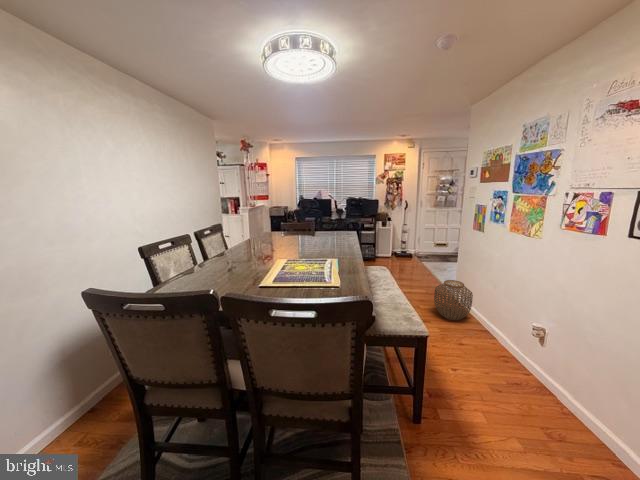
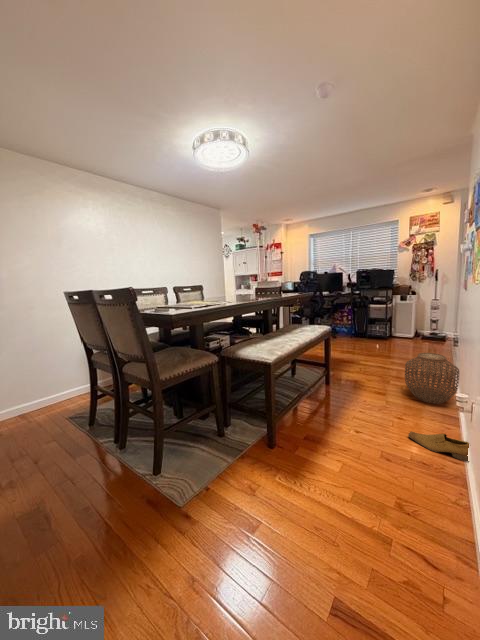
shoe: none [472,349,517,366] -> present [408,431,469,461]

